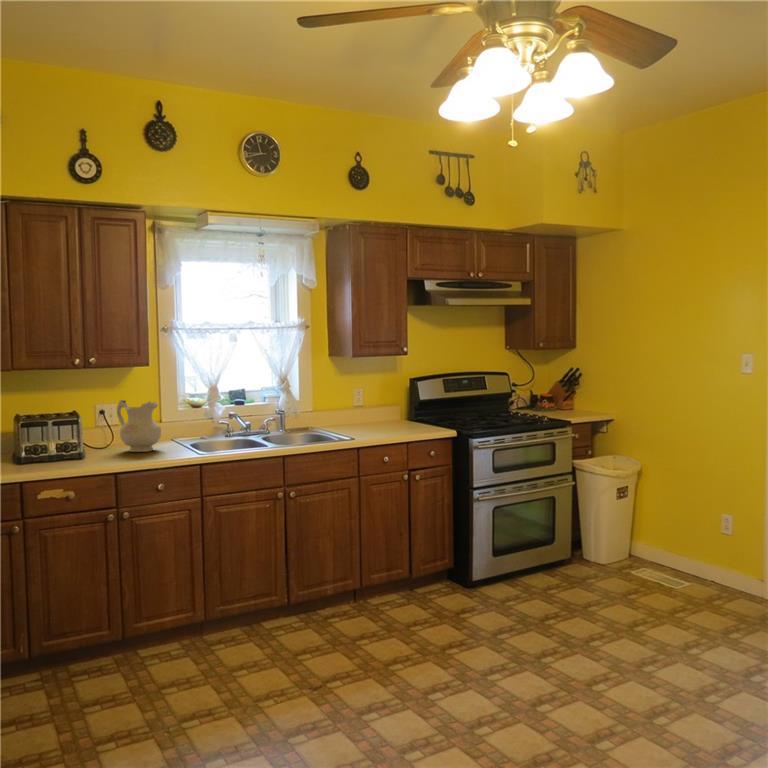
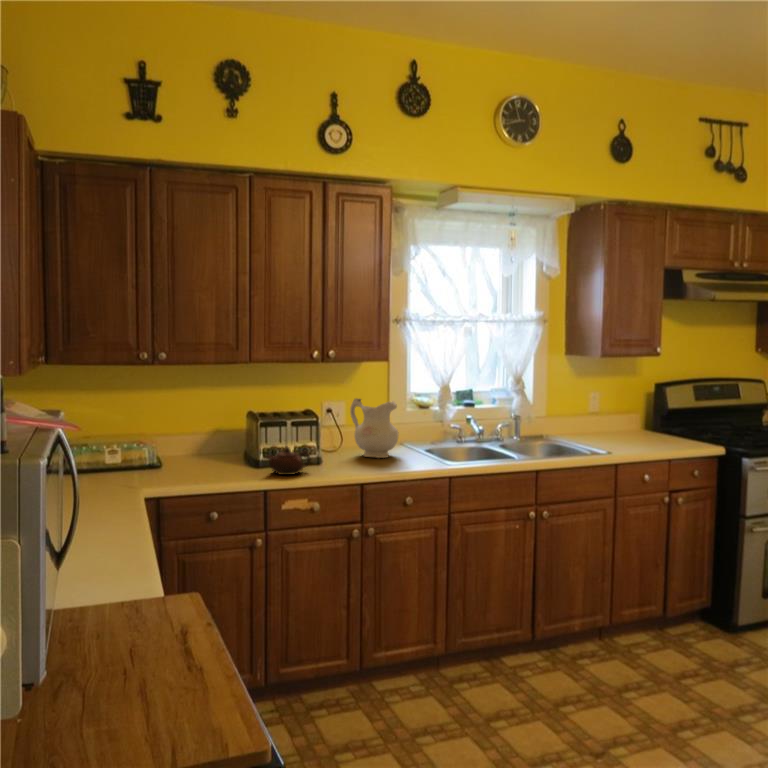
teapot: none [24,443,68,468] -> present [267,447,310,475]

